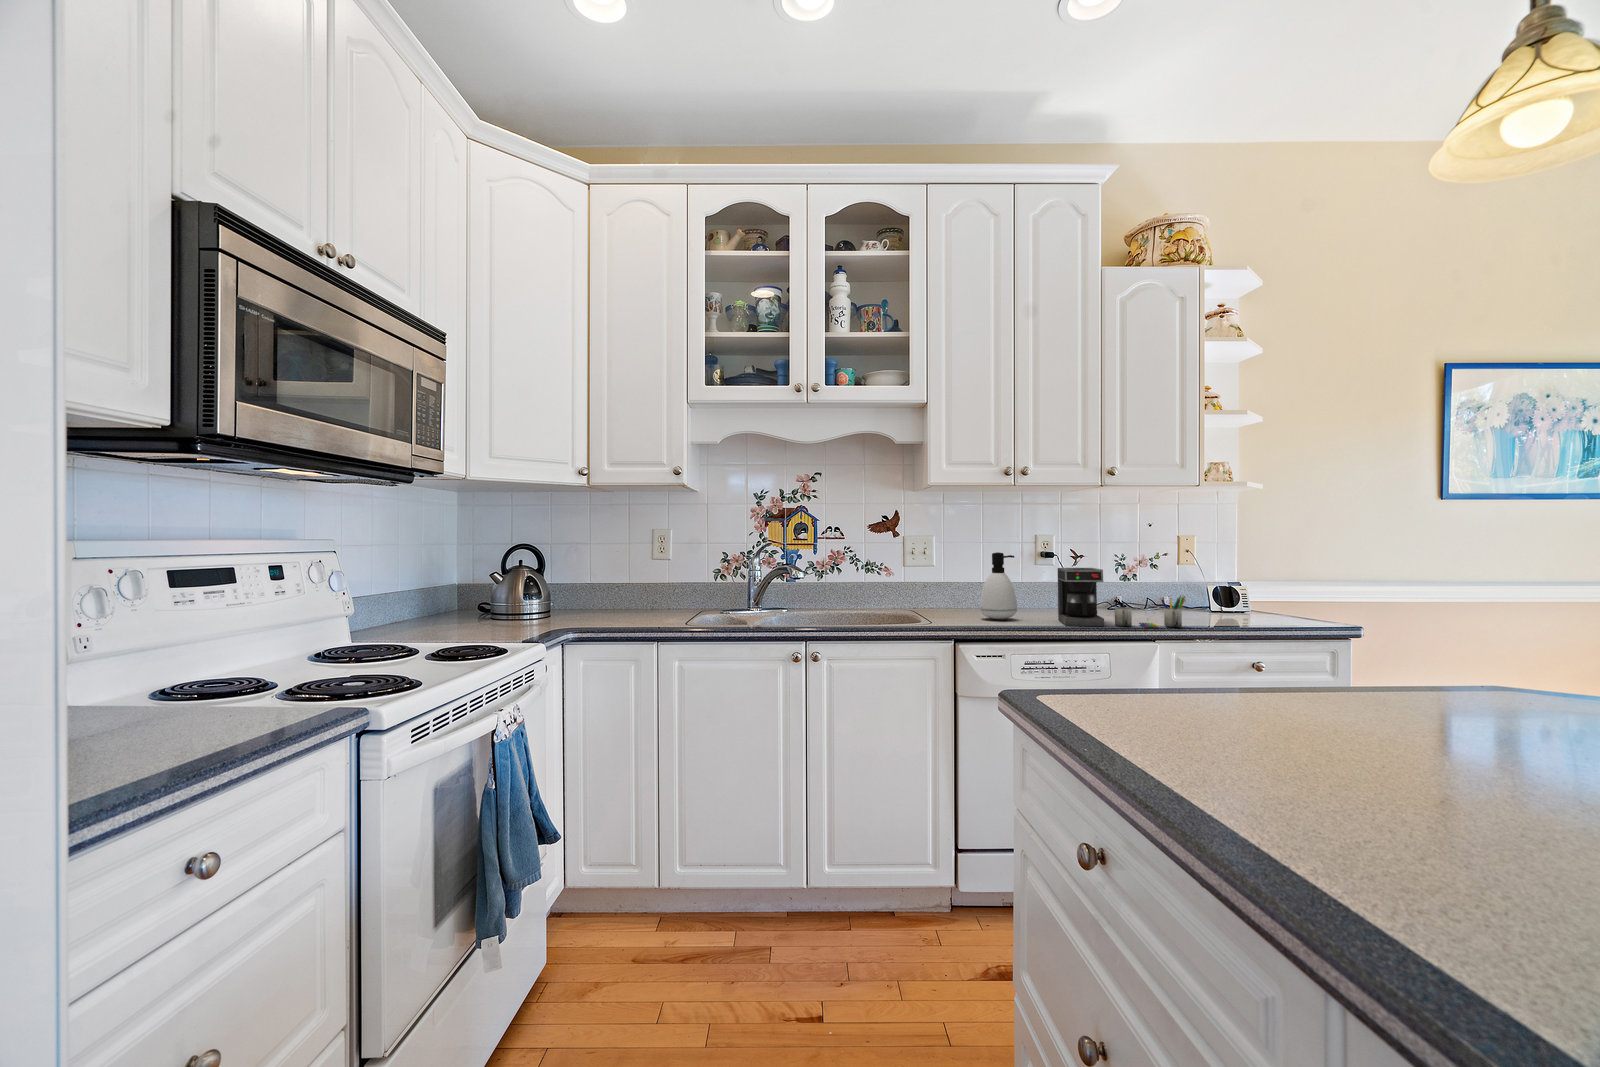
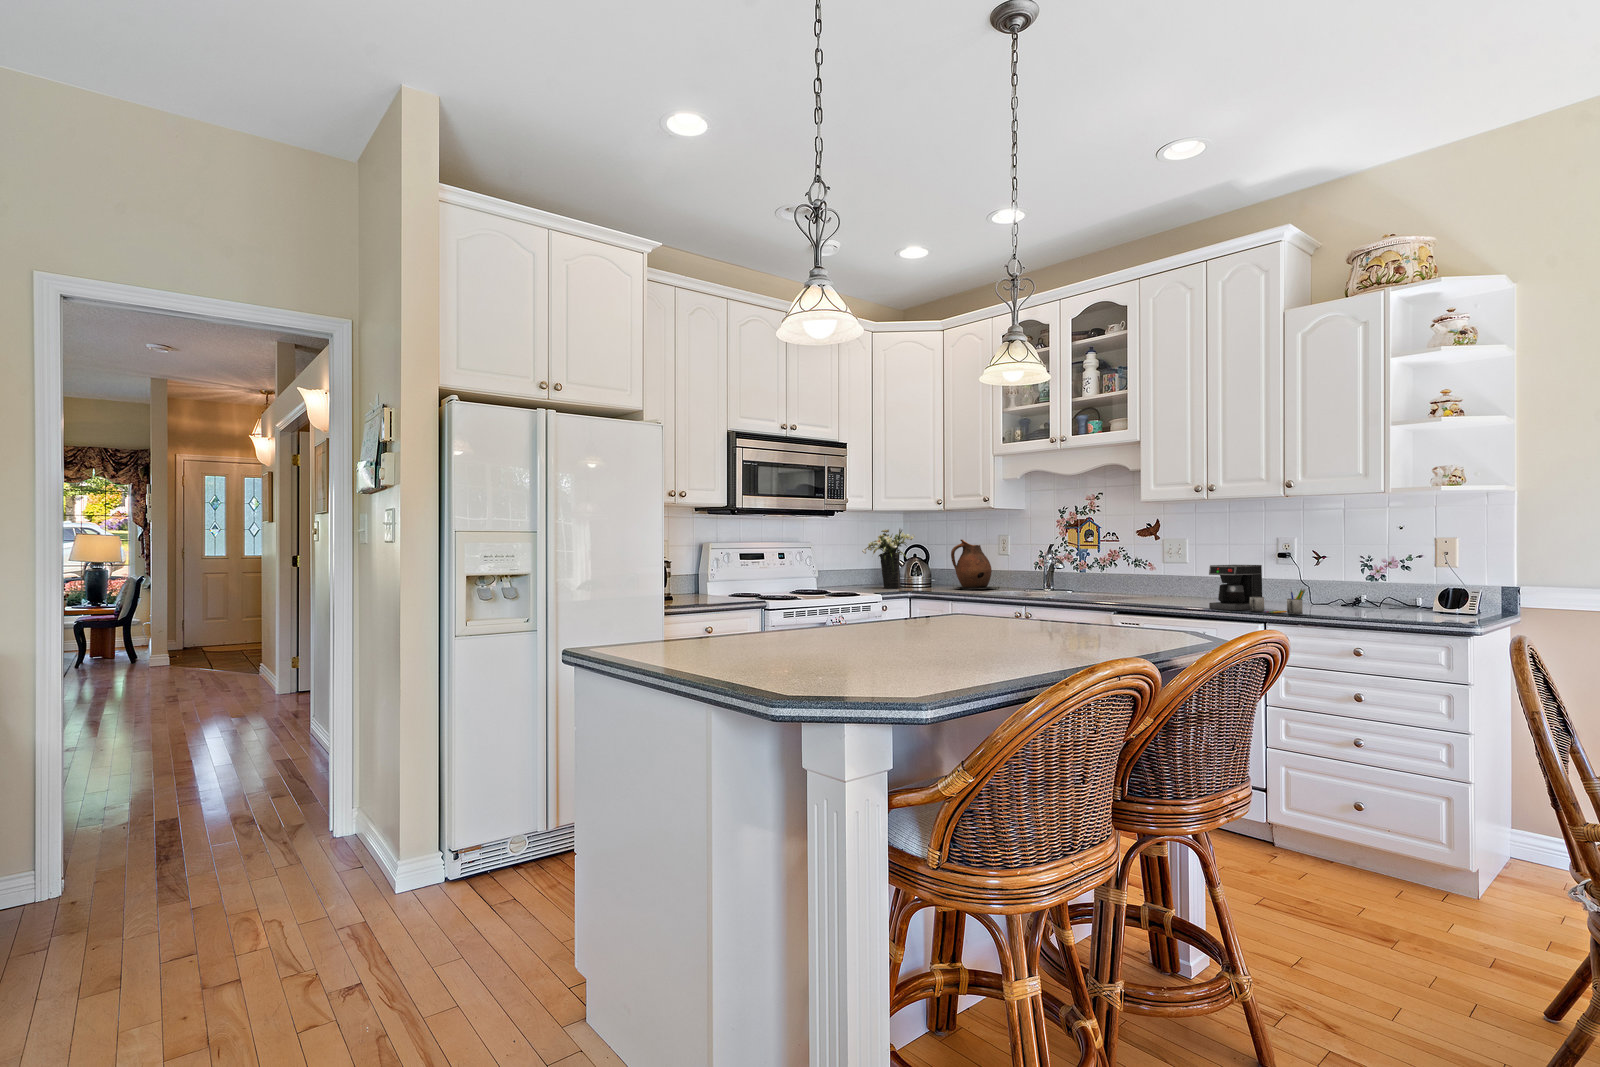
flower arrangement: none [416,513,518,625] -> present [862,529,915,588]
ceramic pitcher: none [590,535,656,616] -> present [951,540,999,590]
soap dispenser: present [980,552,1017,619] -> none [1174,552,1205,603]

